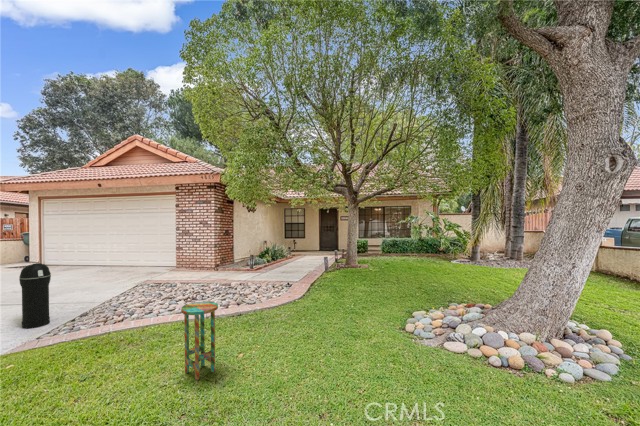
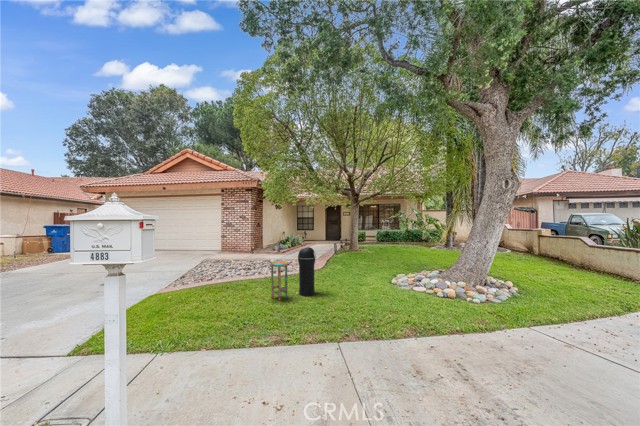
trash can: present [19,263,51,329] -> present [298,247,316,296]

